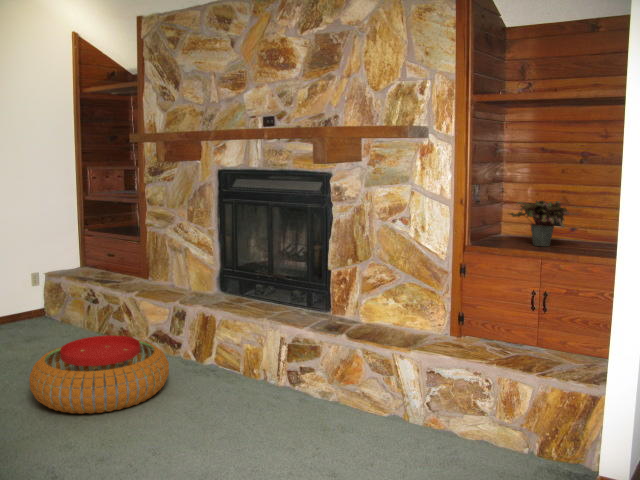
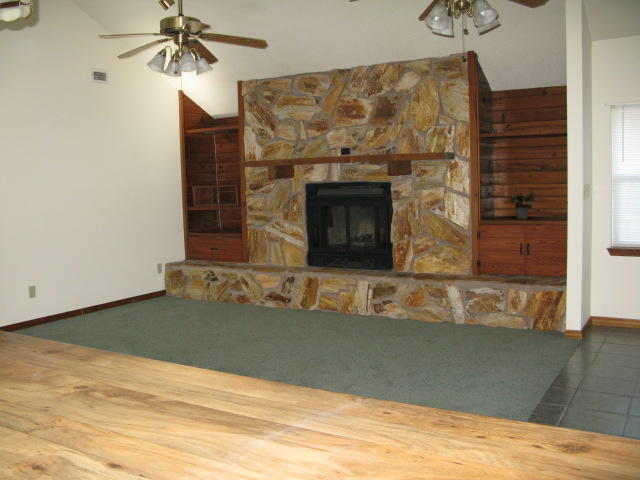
pouf: present [29,335,169,414] -> none [218,290,301,331]

